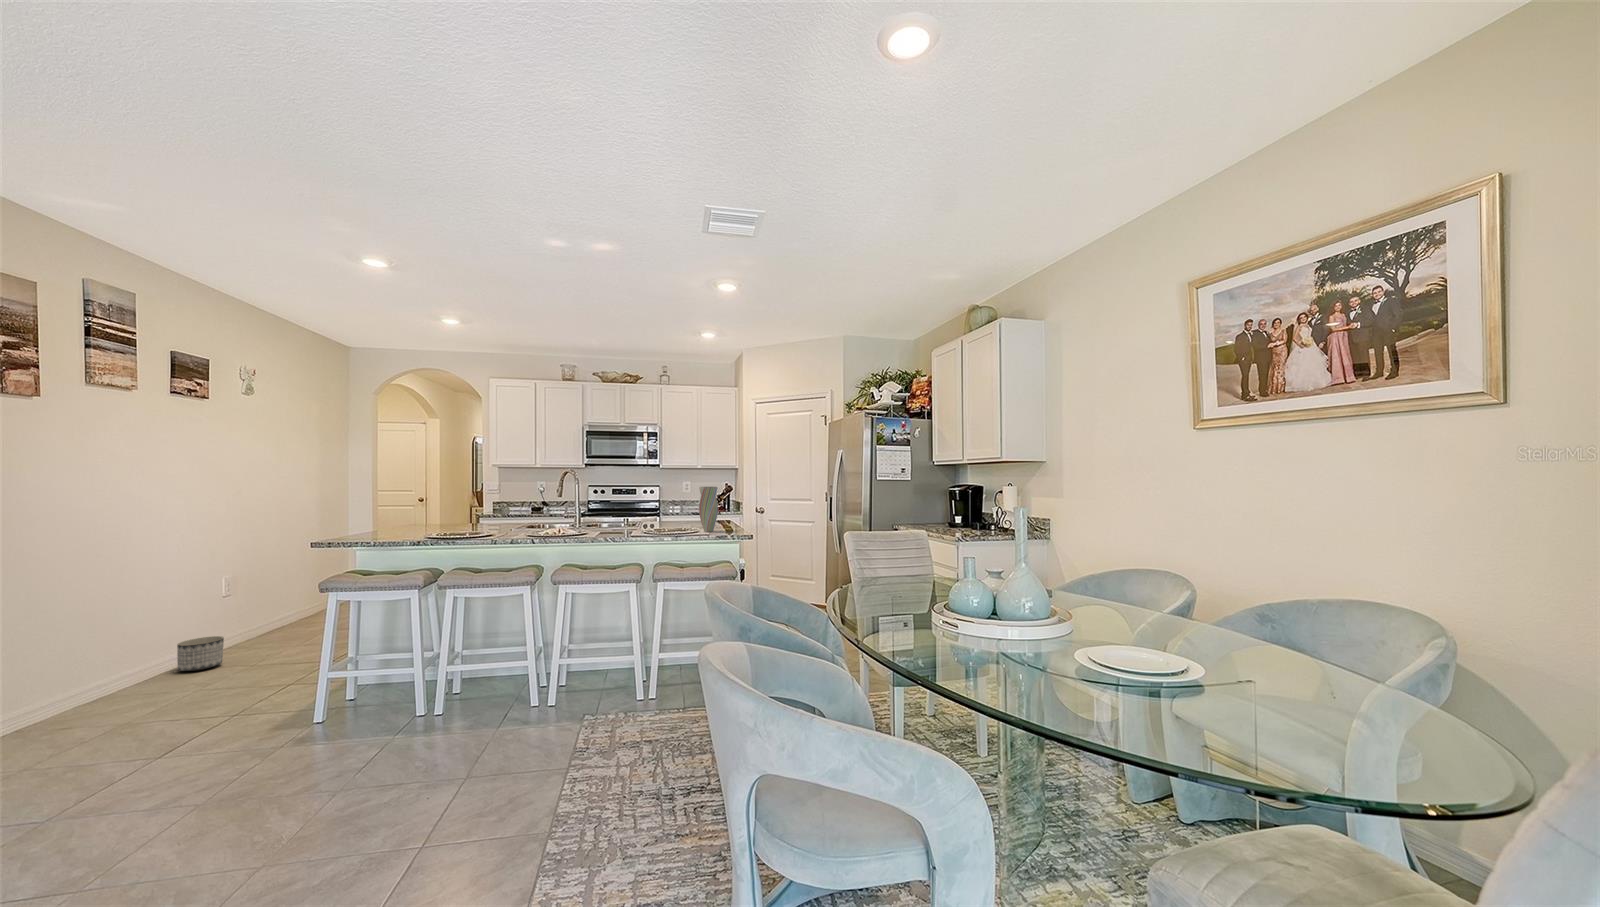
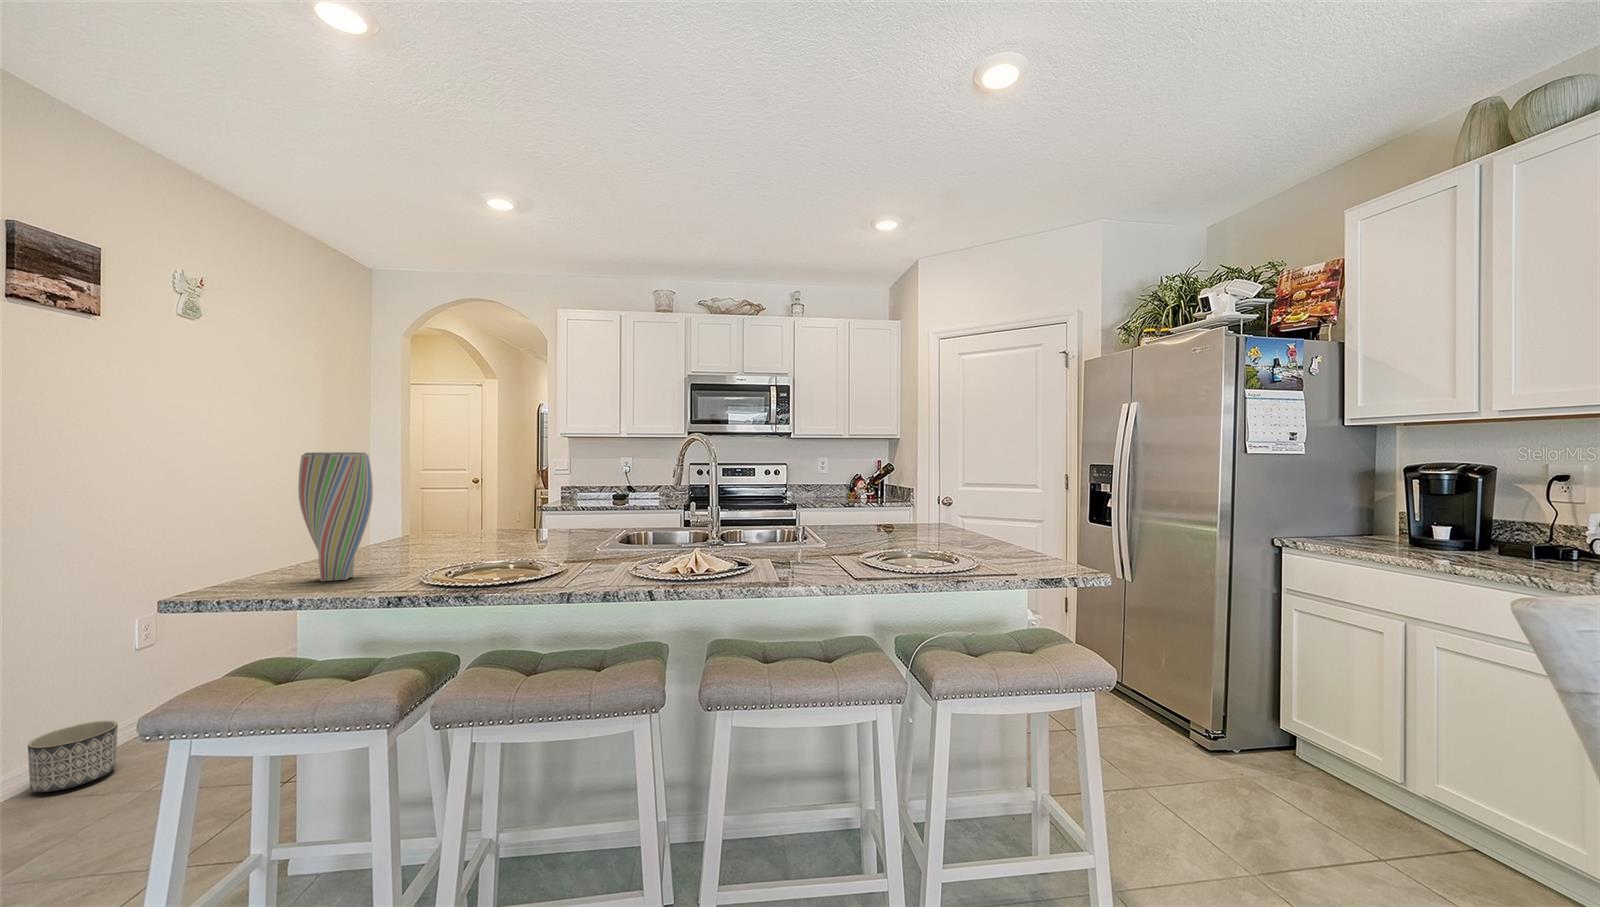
vase: present [699,486,718,532] -> present [298,452,373,581]

